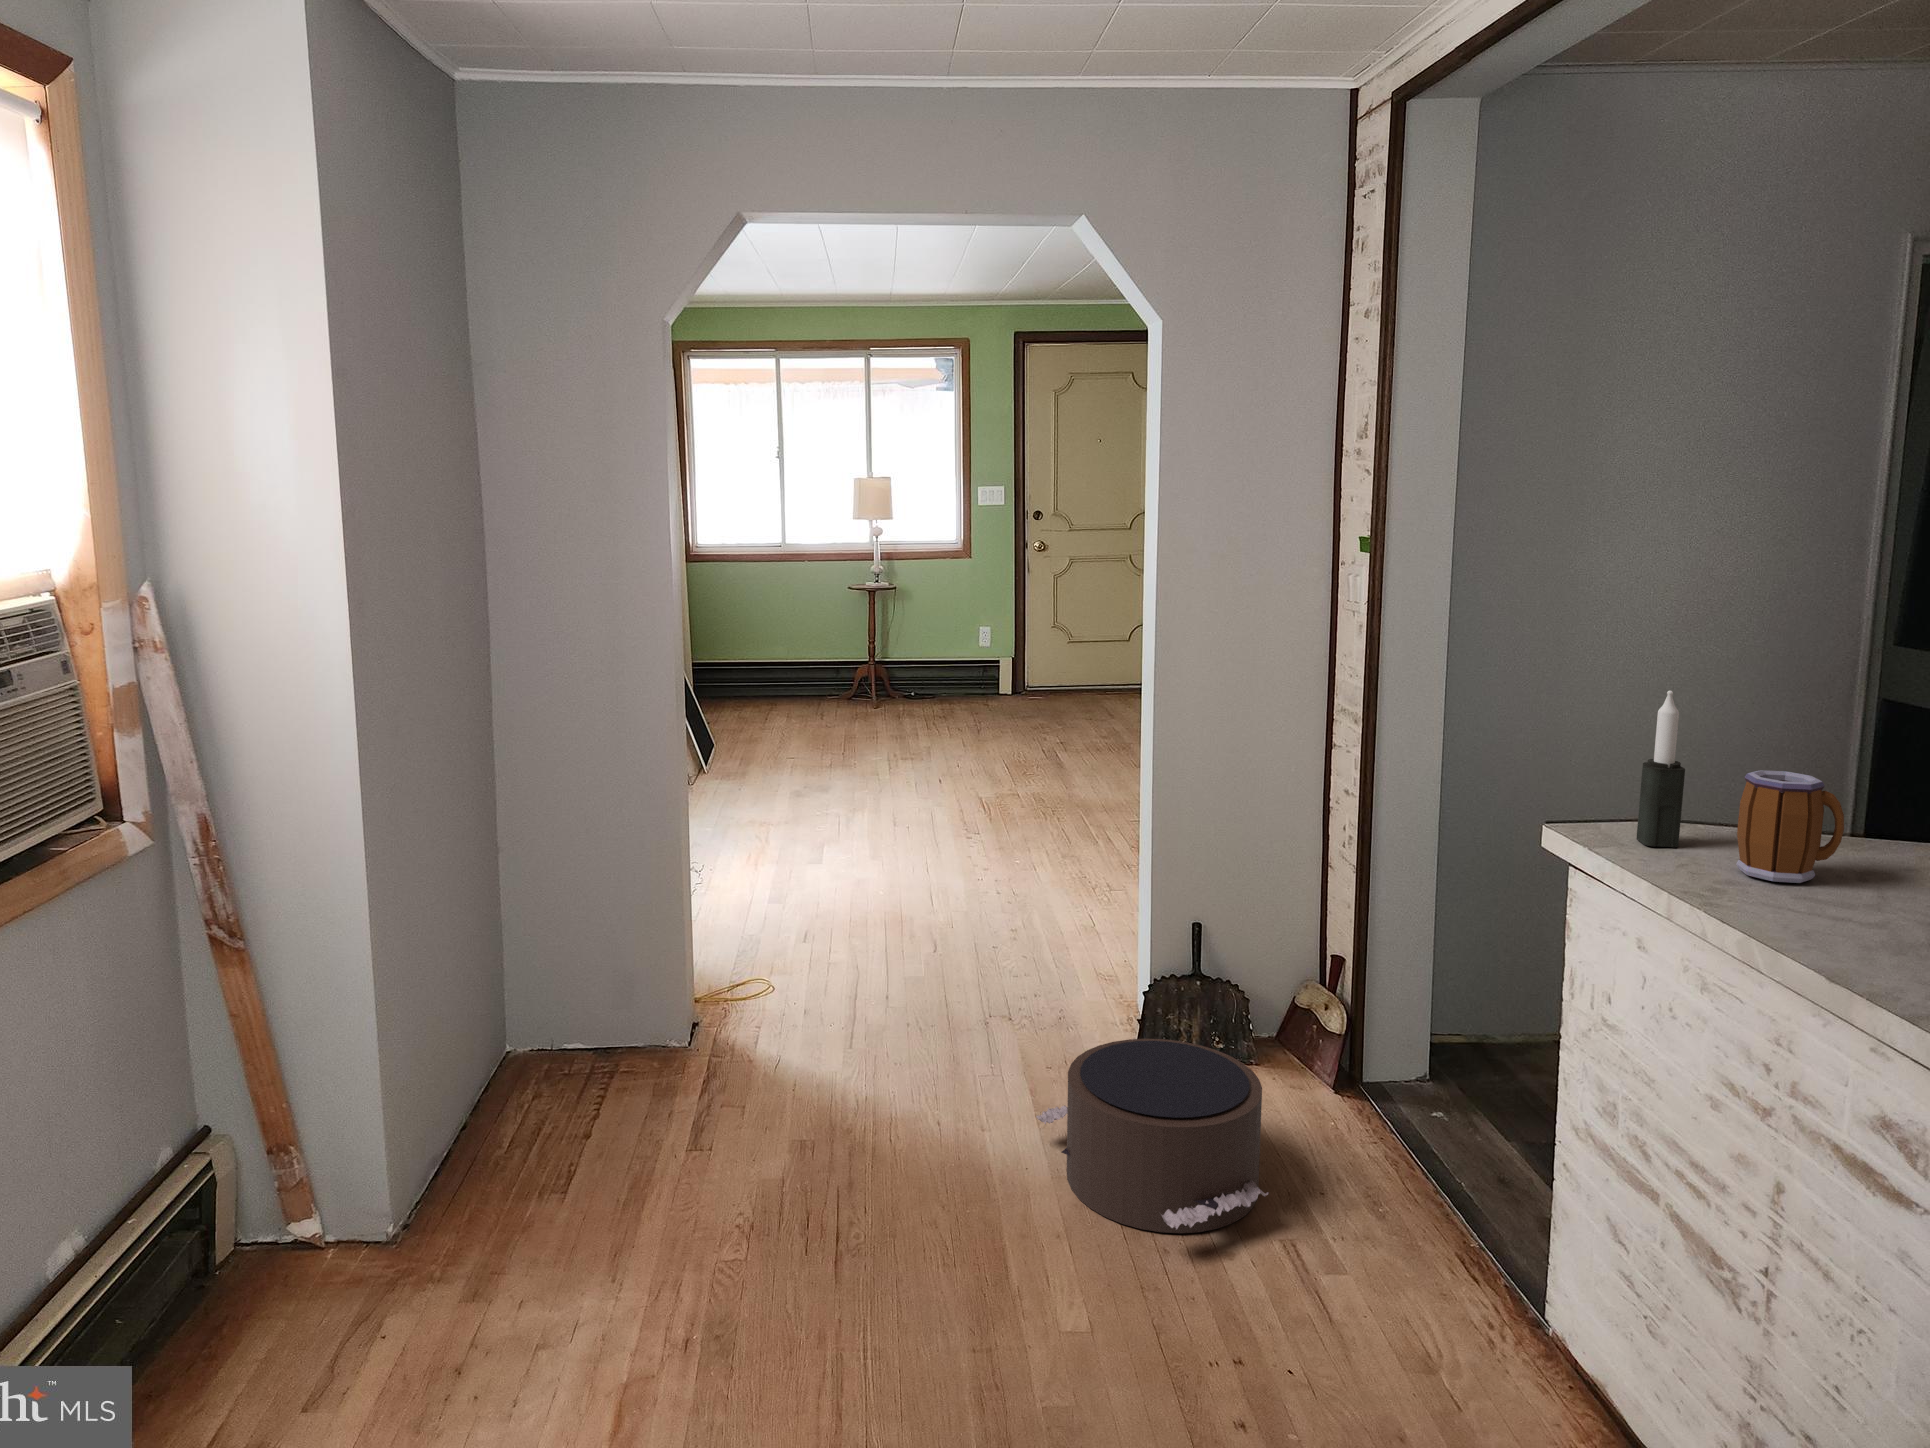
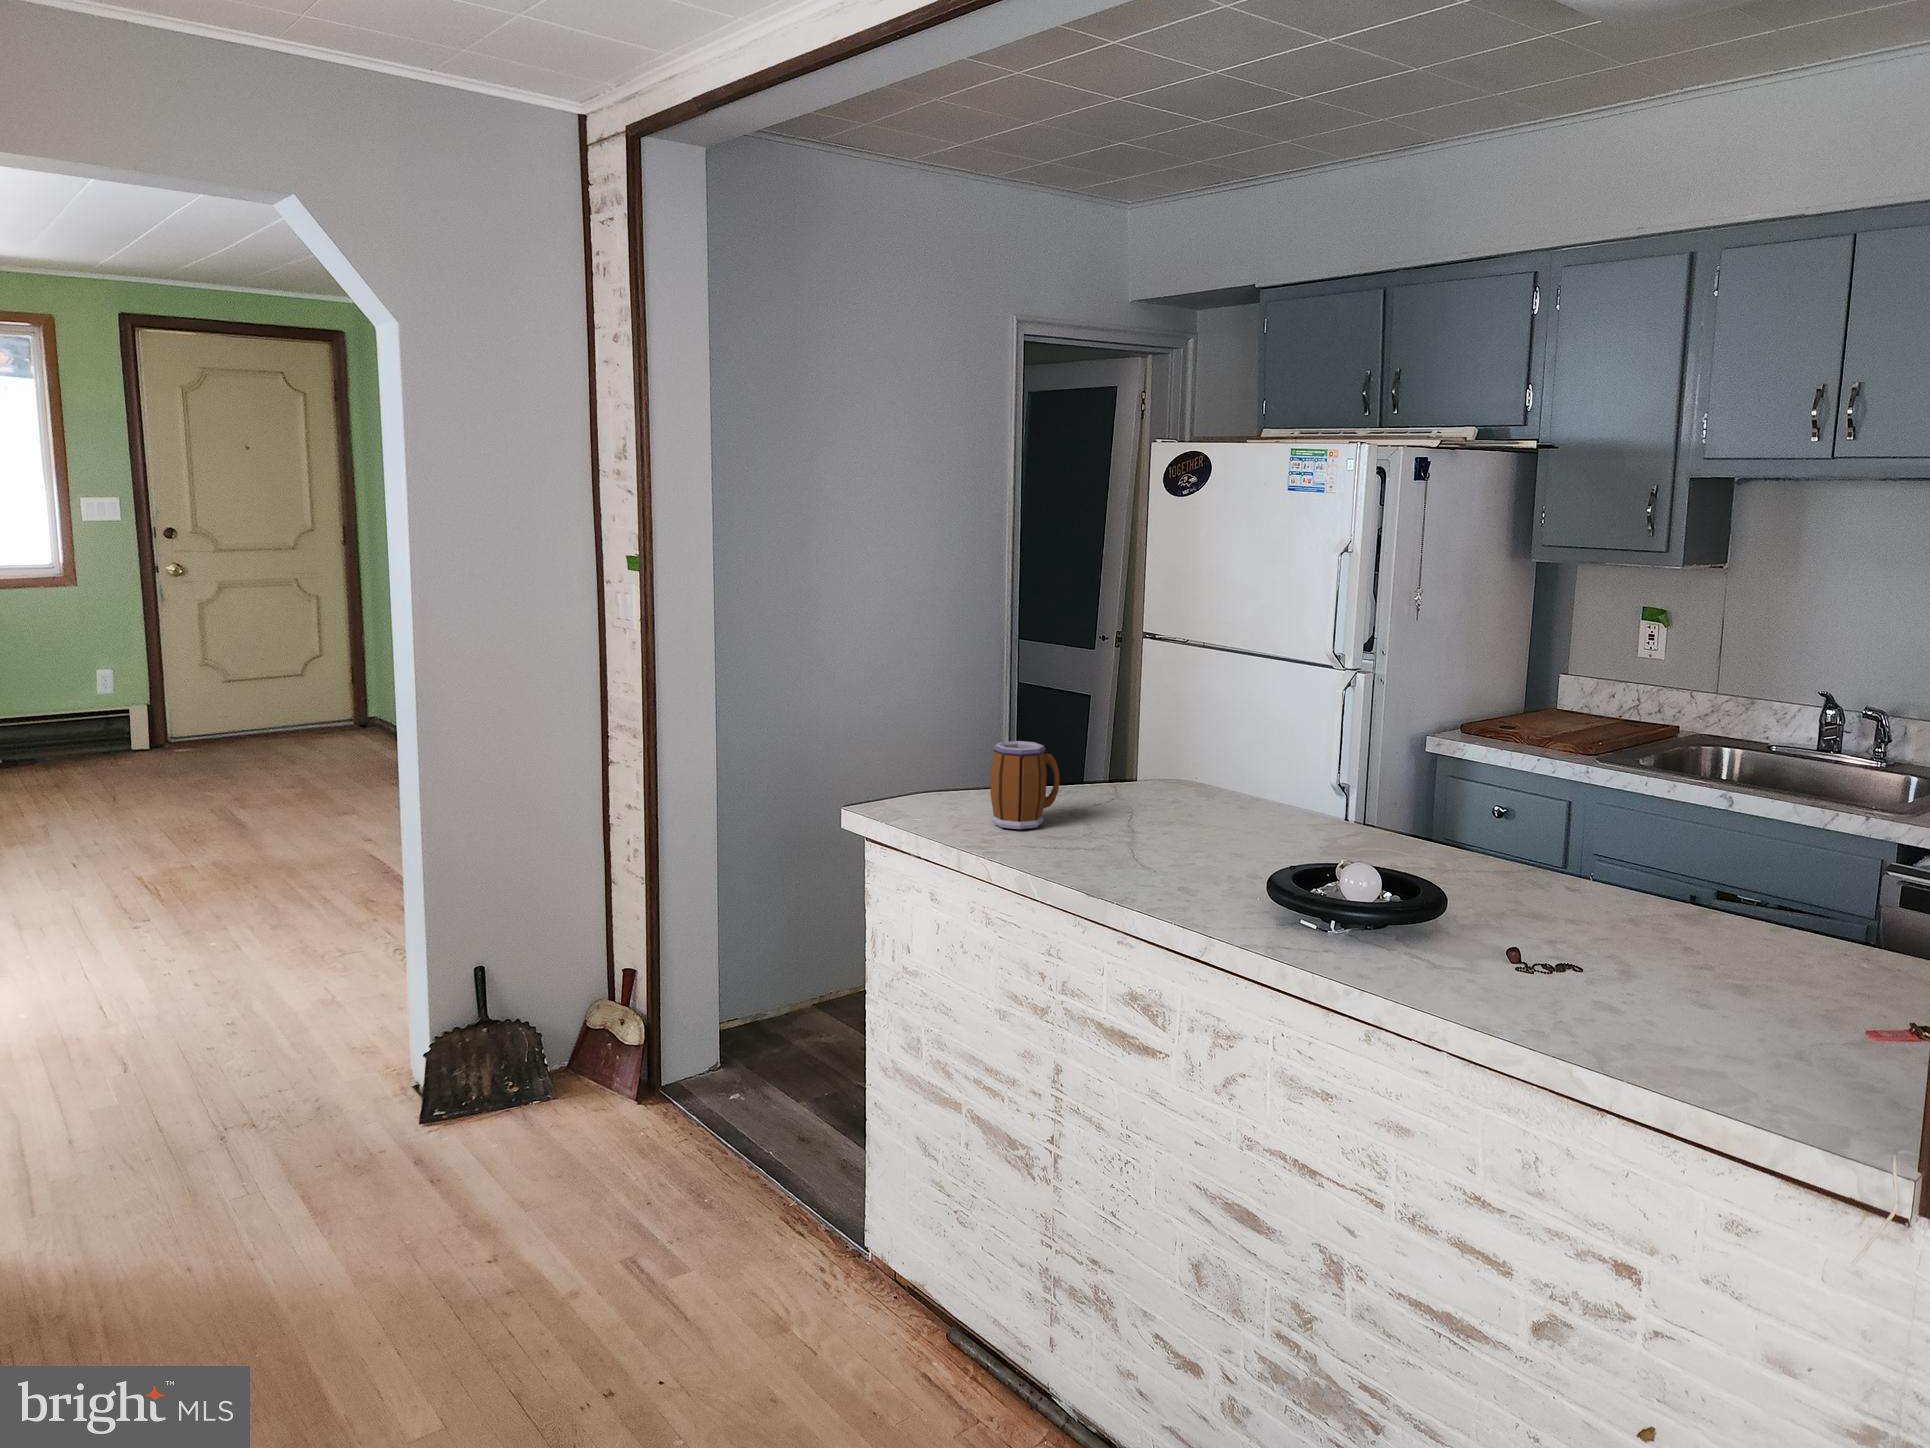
candle: present [1636,690,1685,847] -> none [913,683,946,815]
pouf: present [1036,1039,1268,1233] -> none [316,1094,605,1313]

